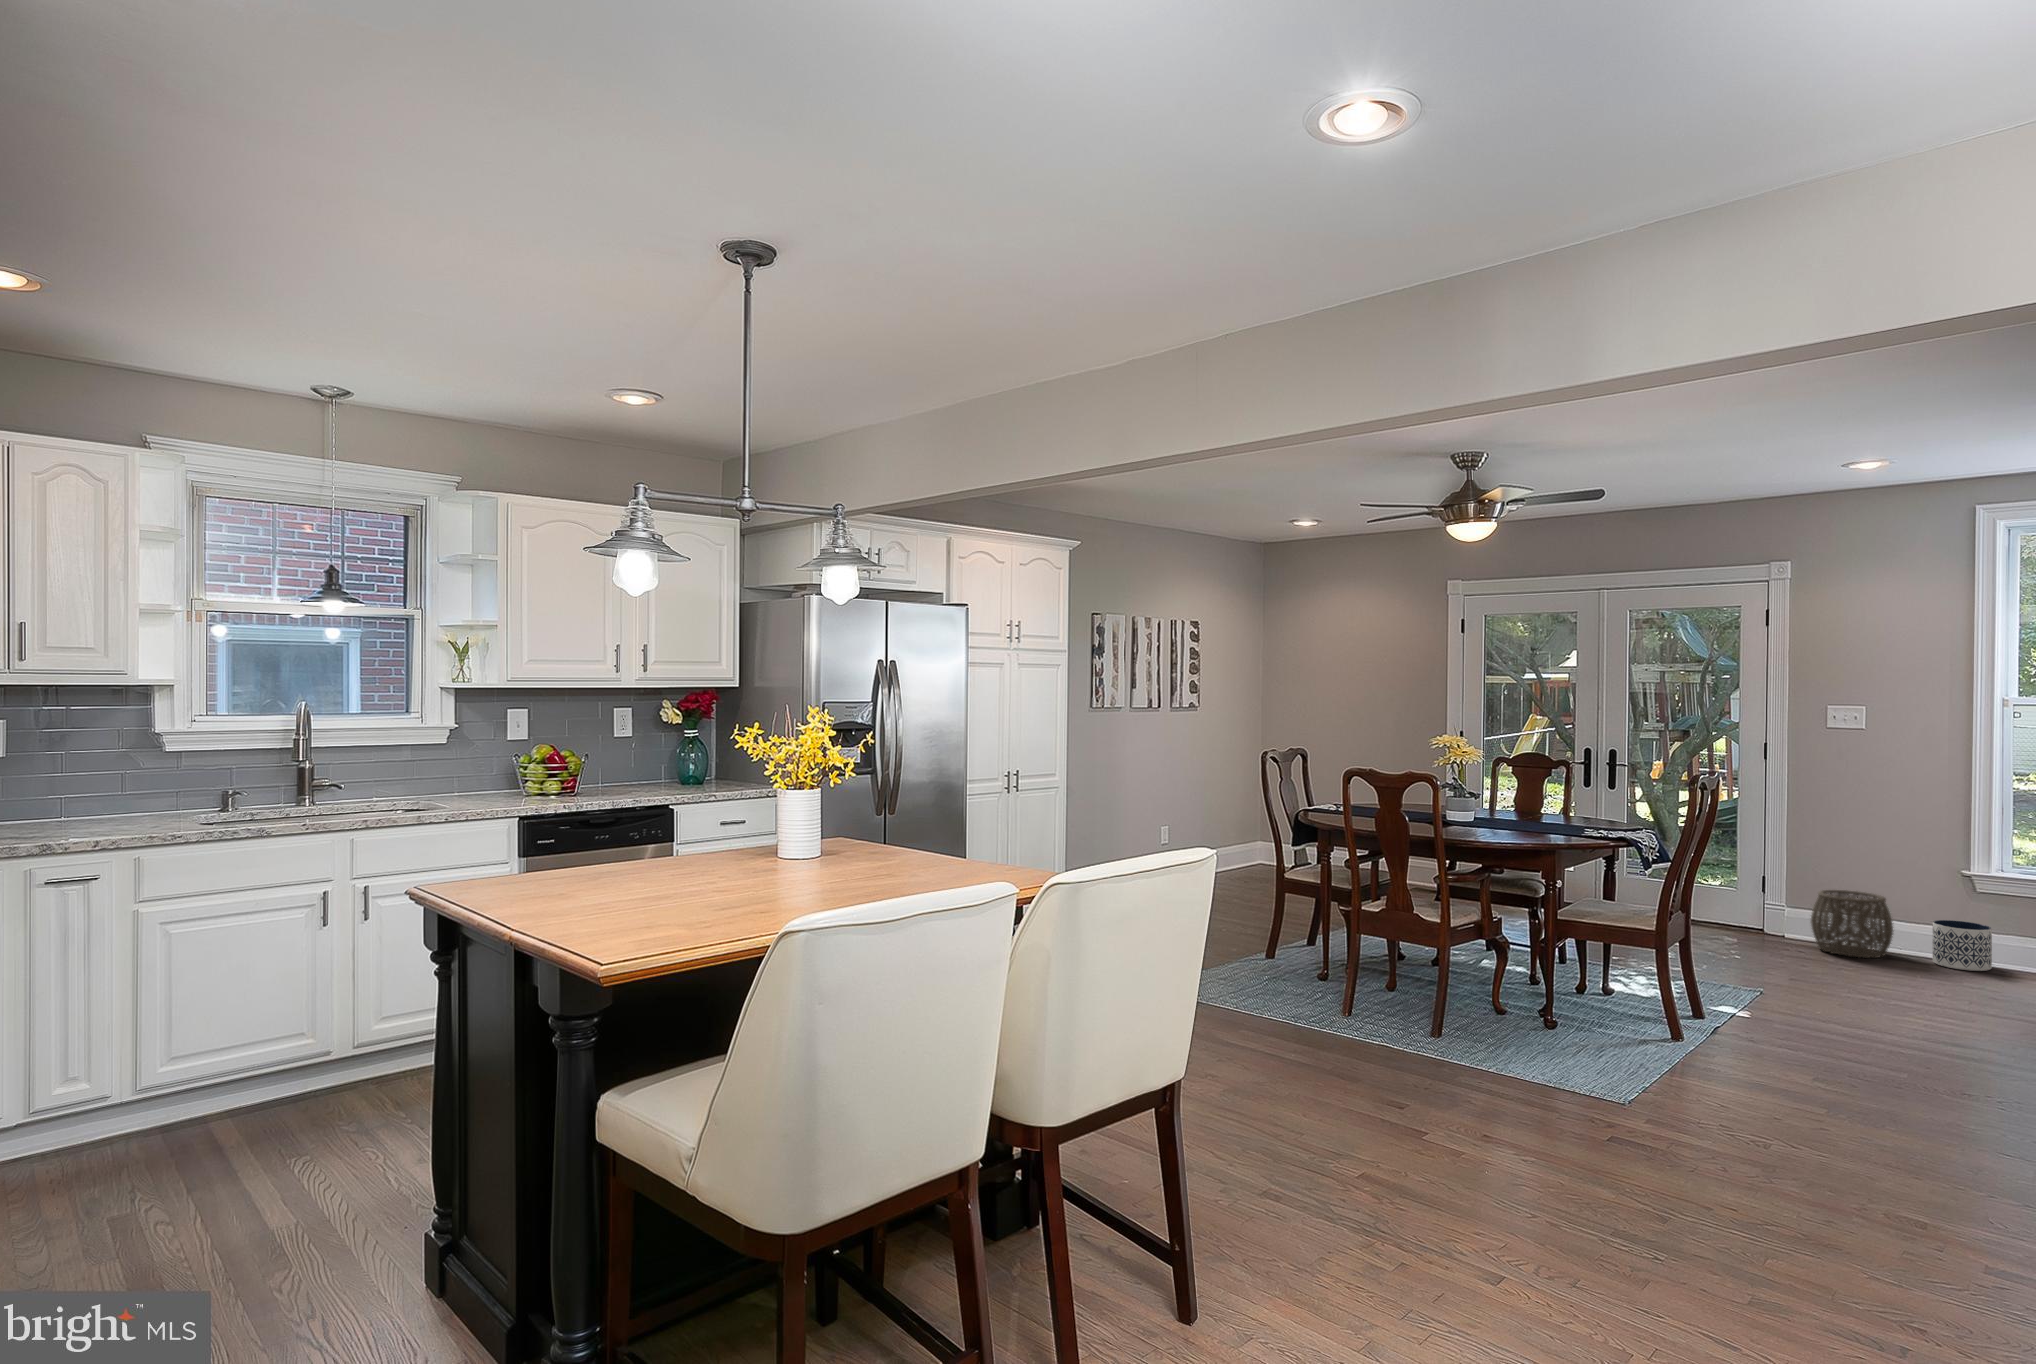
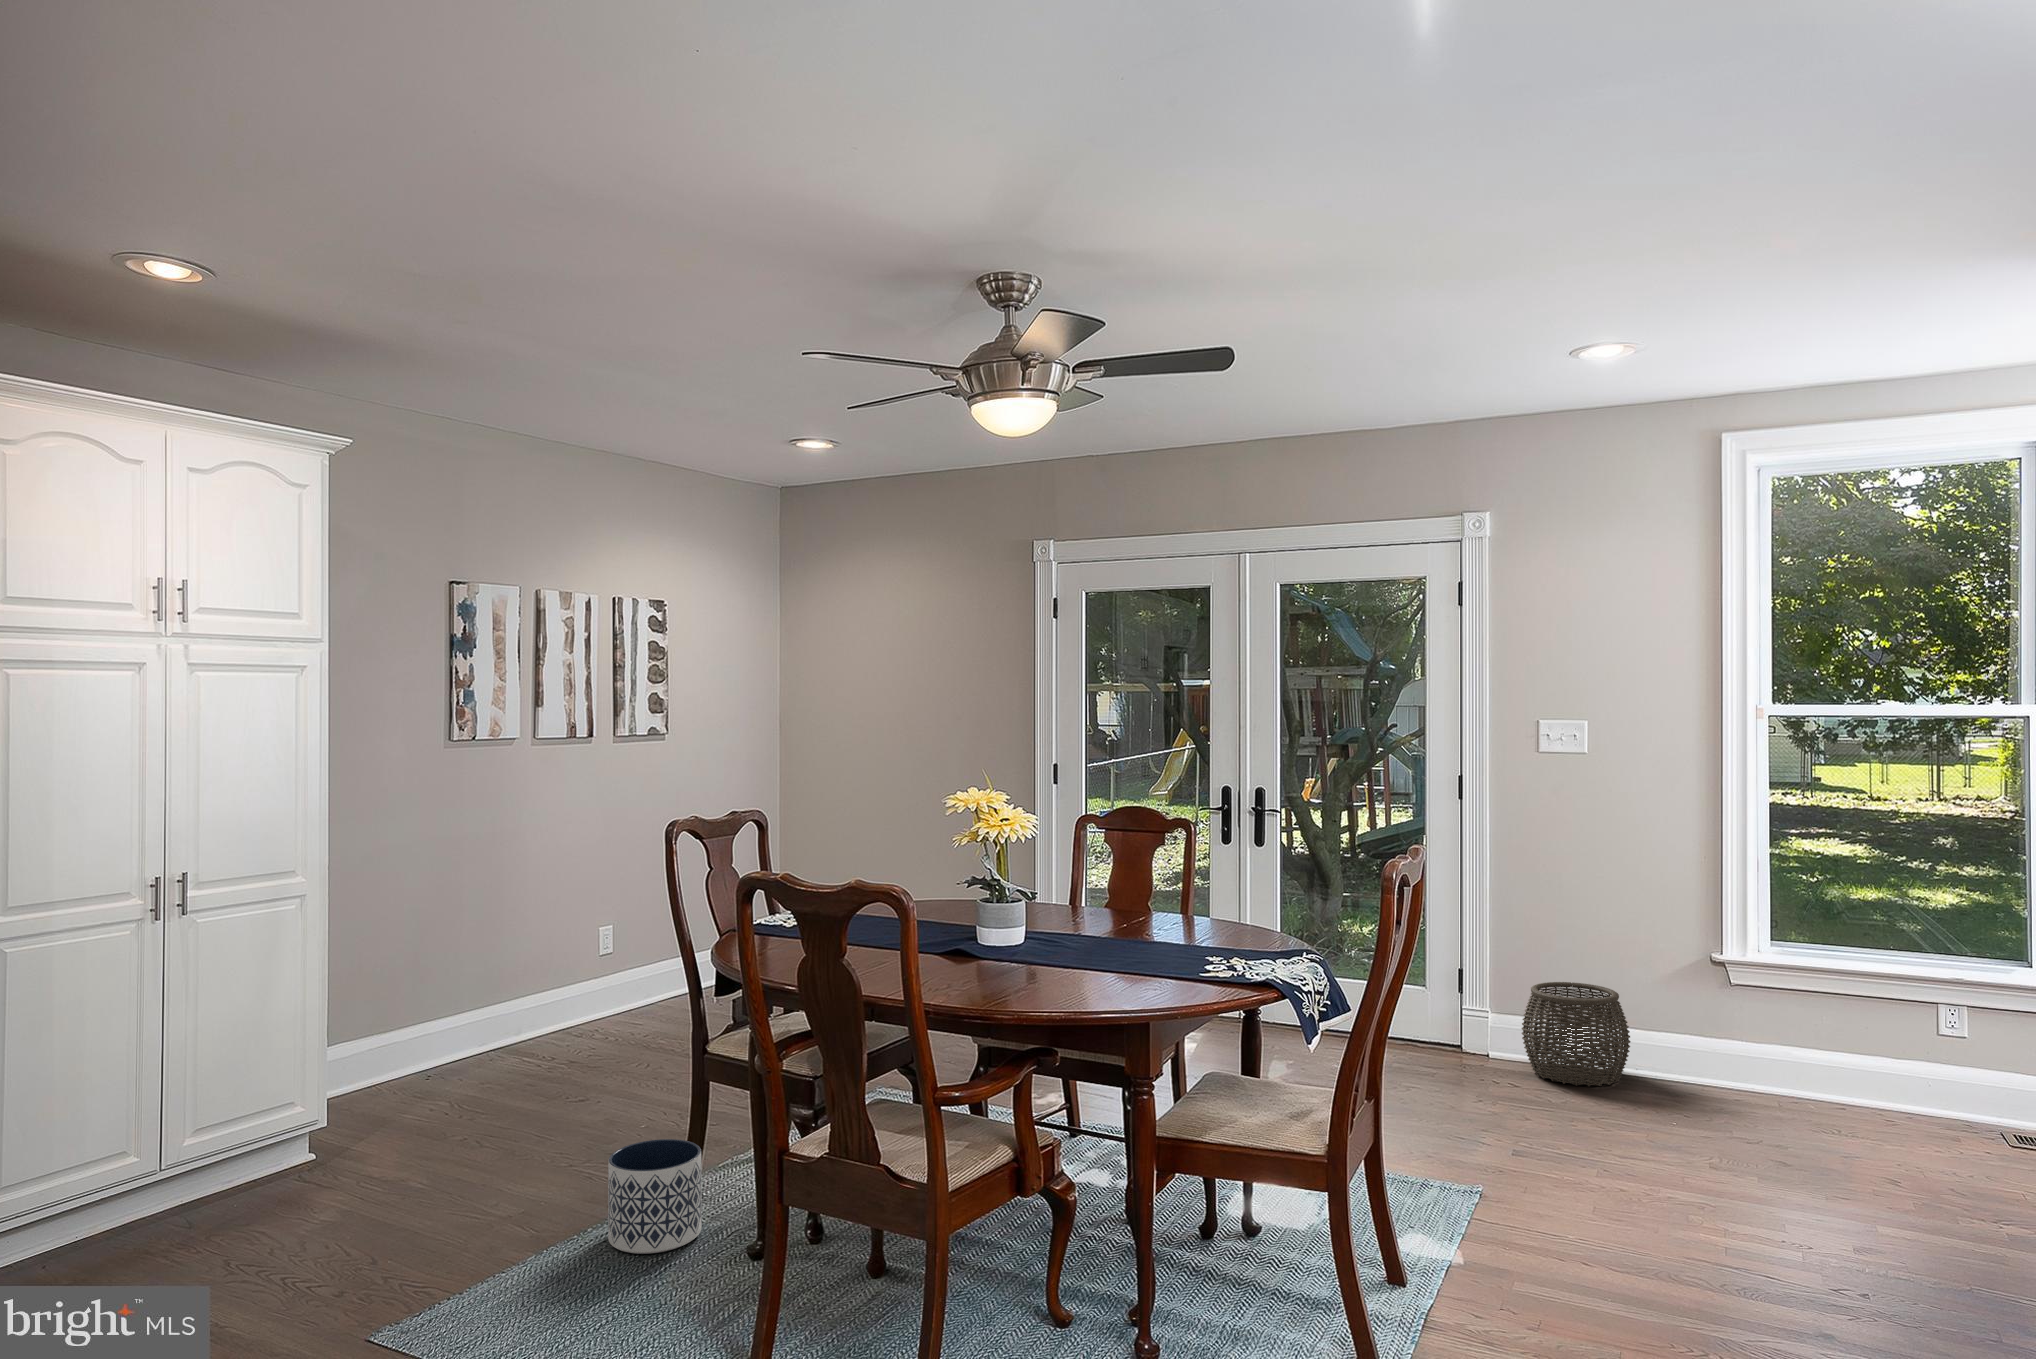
planter: present [1933,920,1992,971] -> present [608,1139,702,1254]

